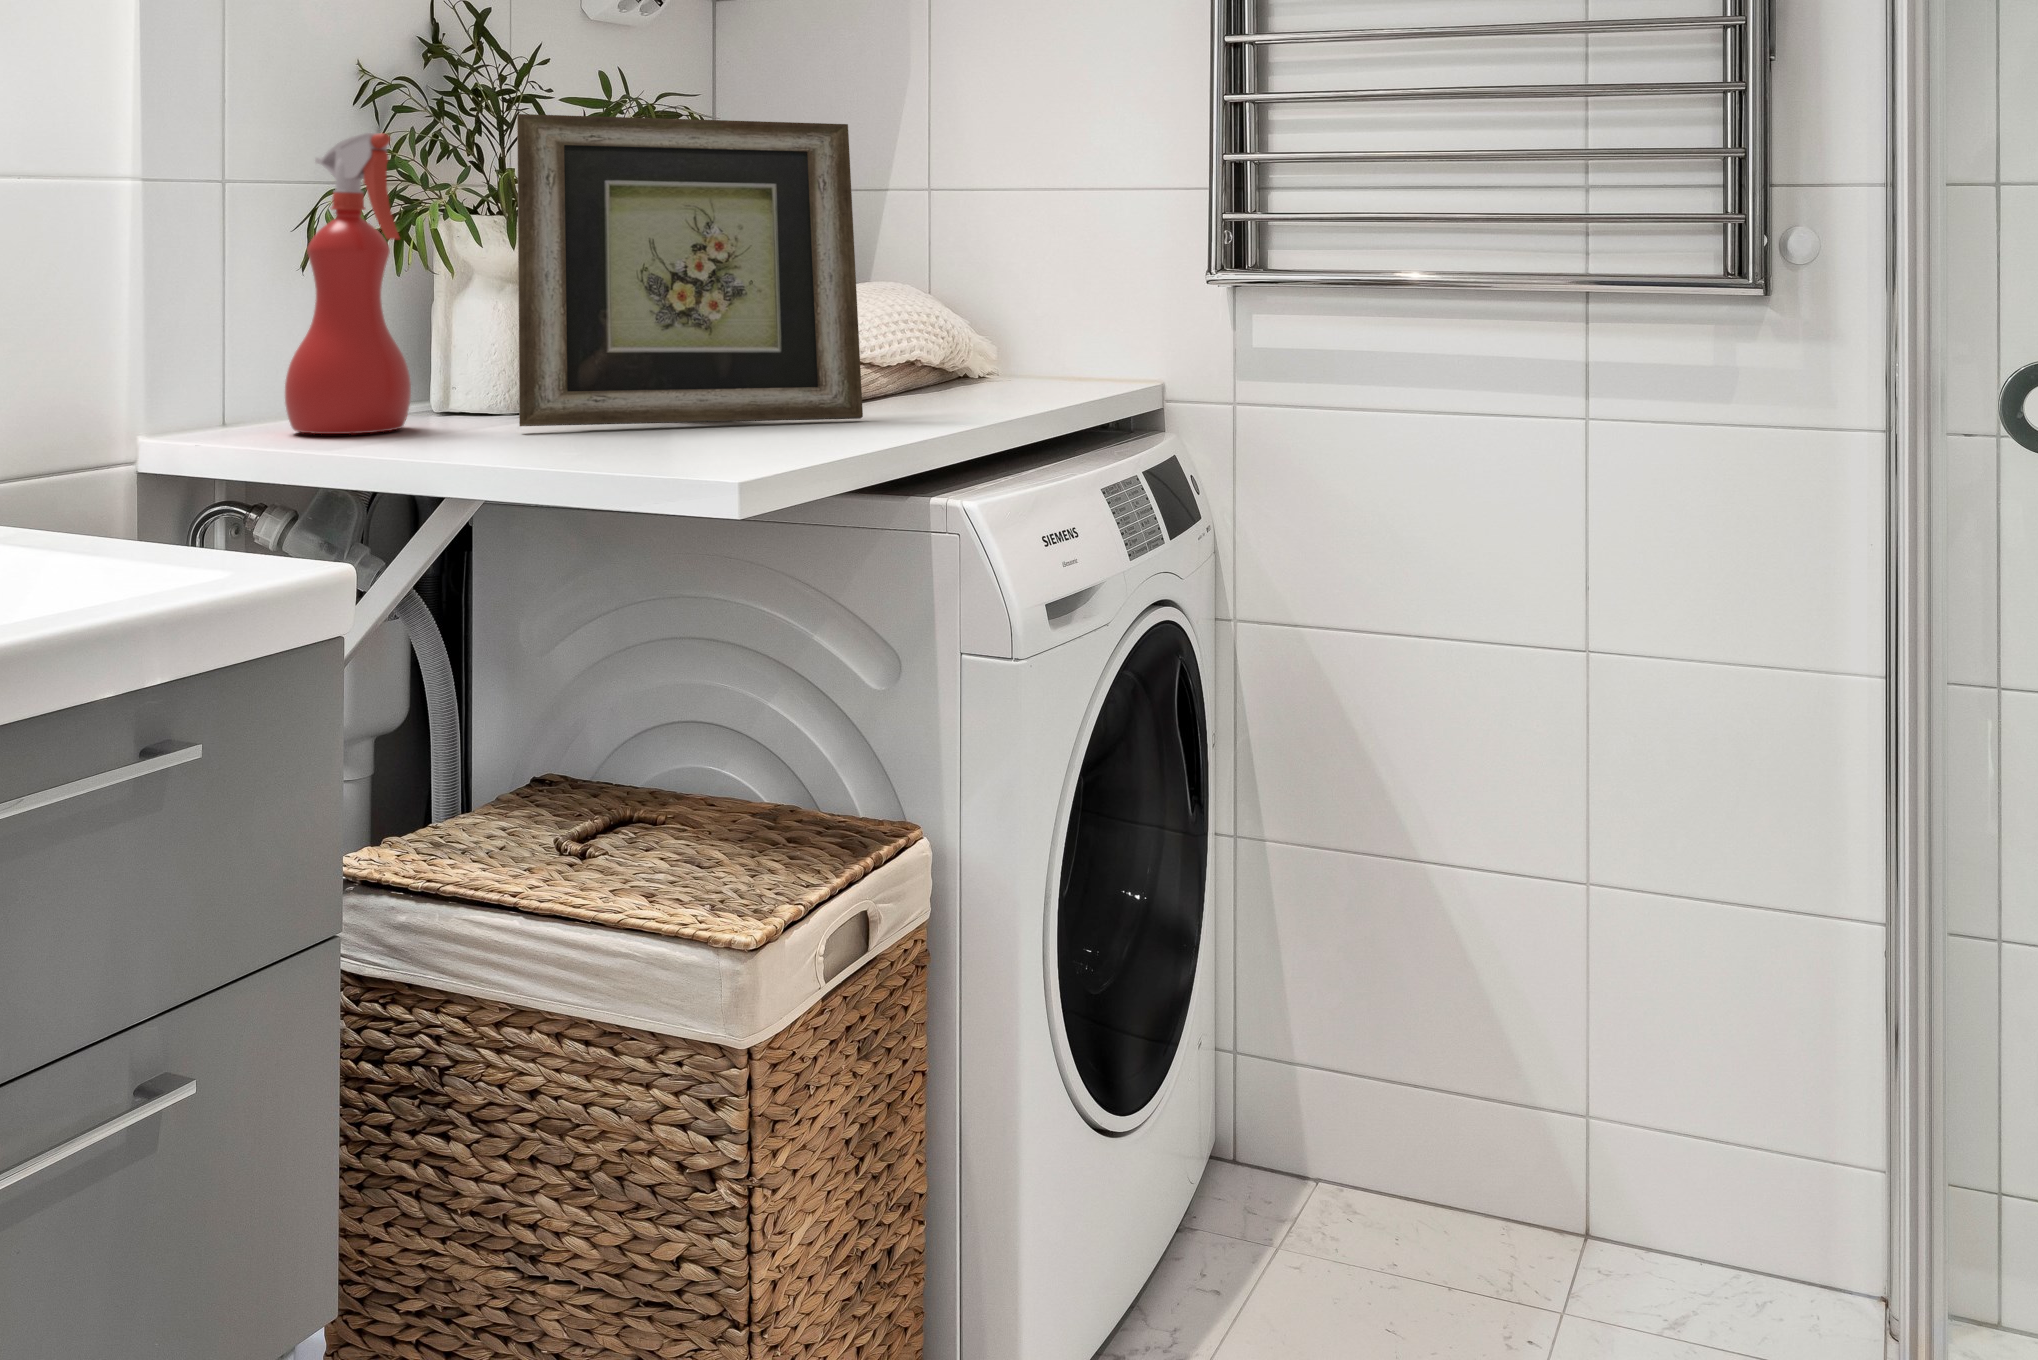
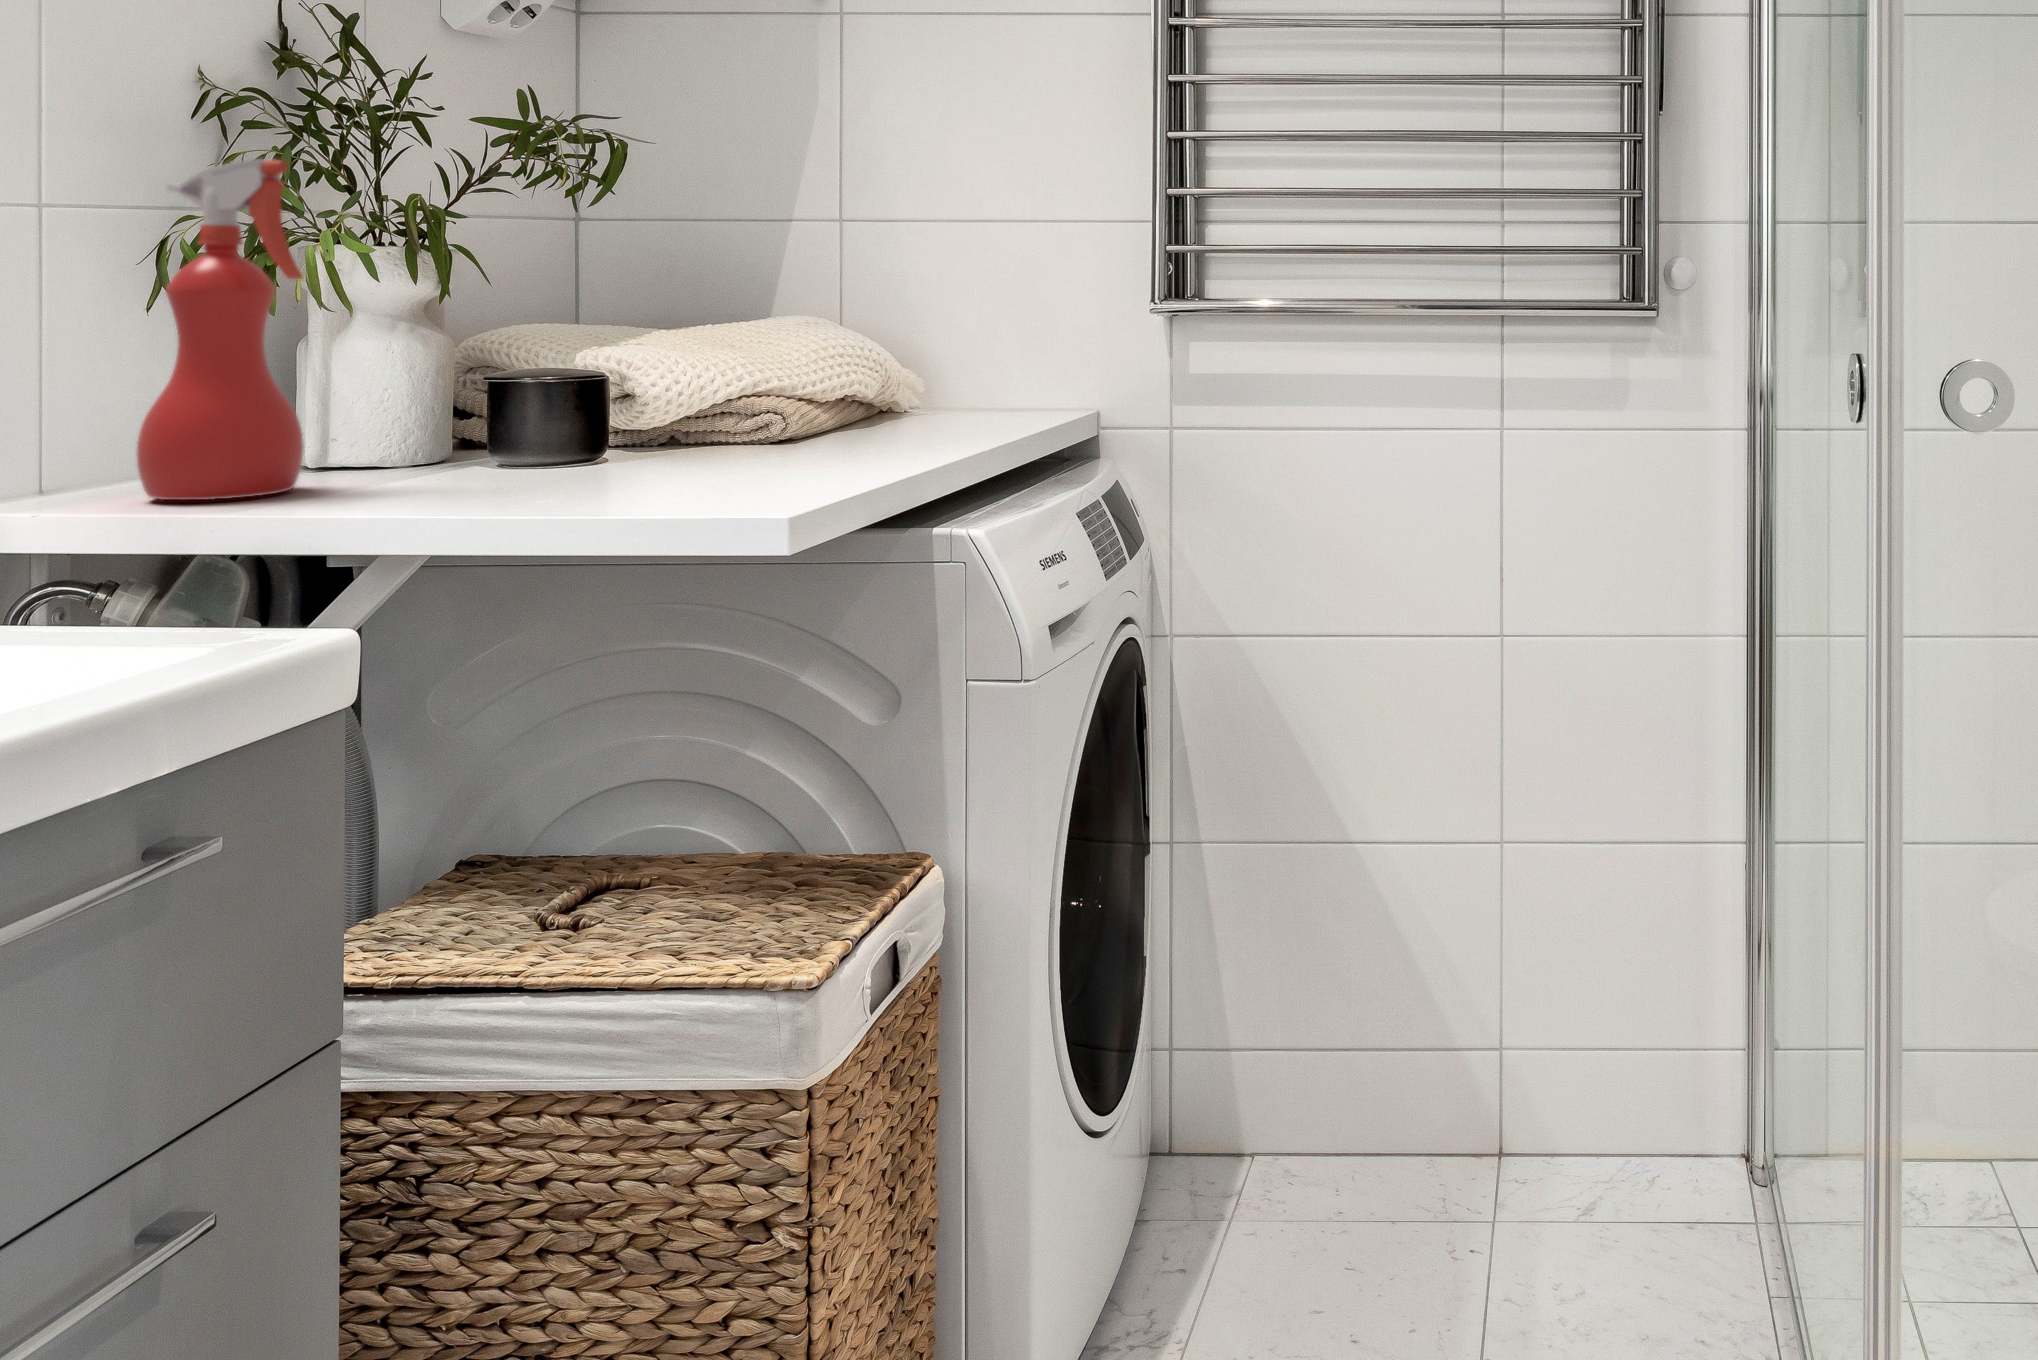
picture frame: present [517,114,863,426] -> none [432,139,840,480]

